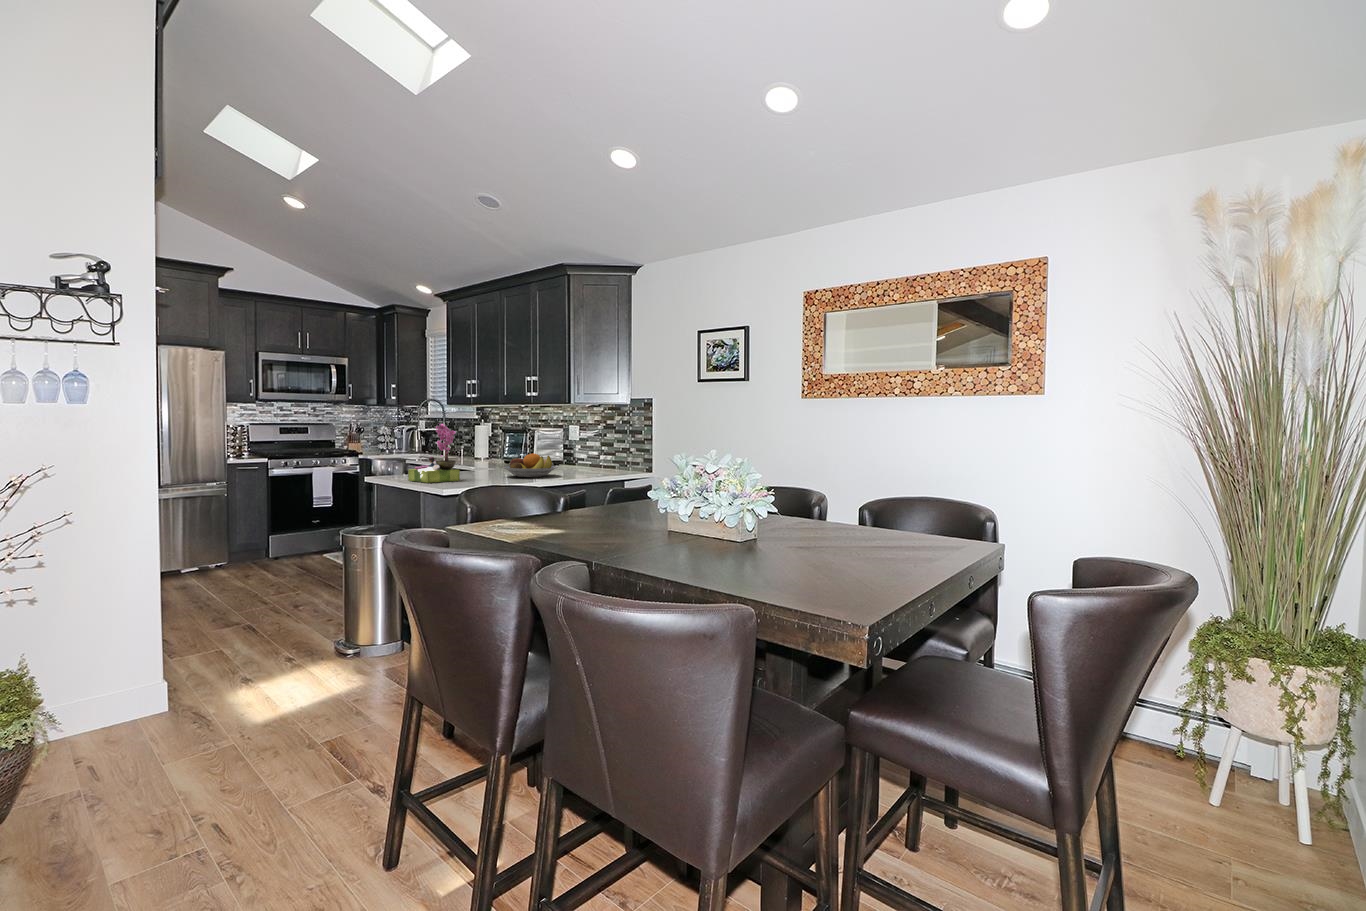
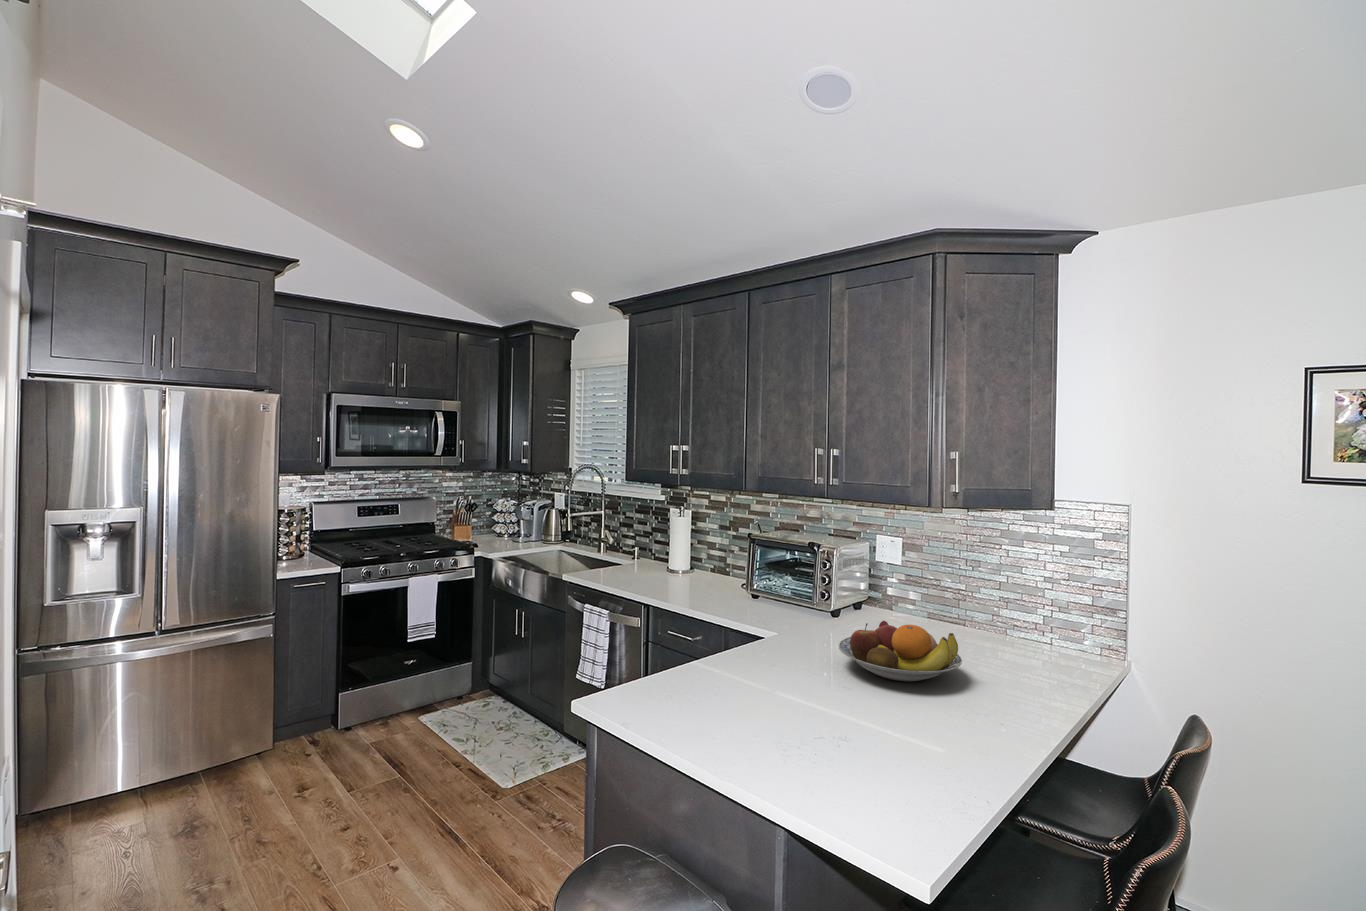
flower arrangement: present [408,424,460,483] -> none [674,563,788,733]

